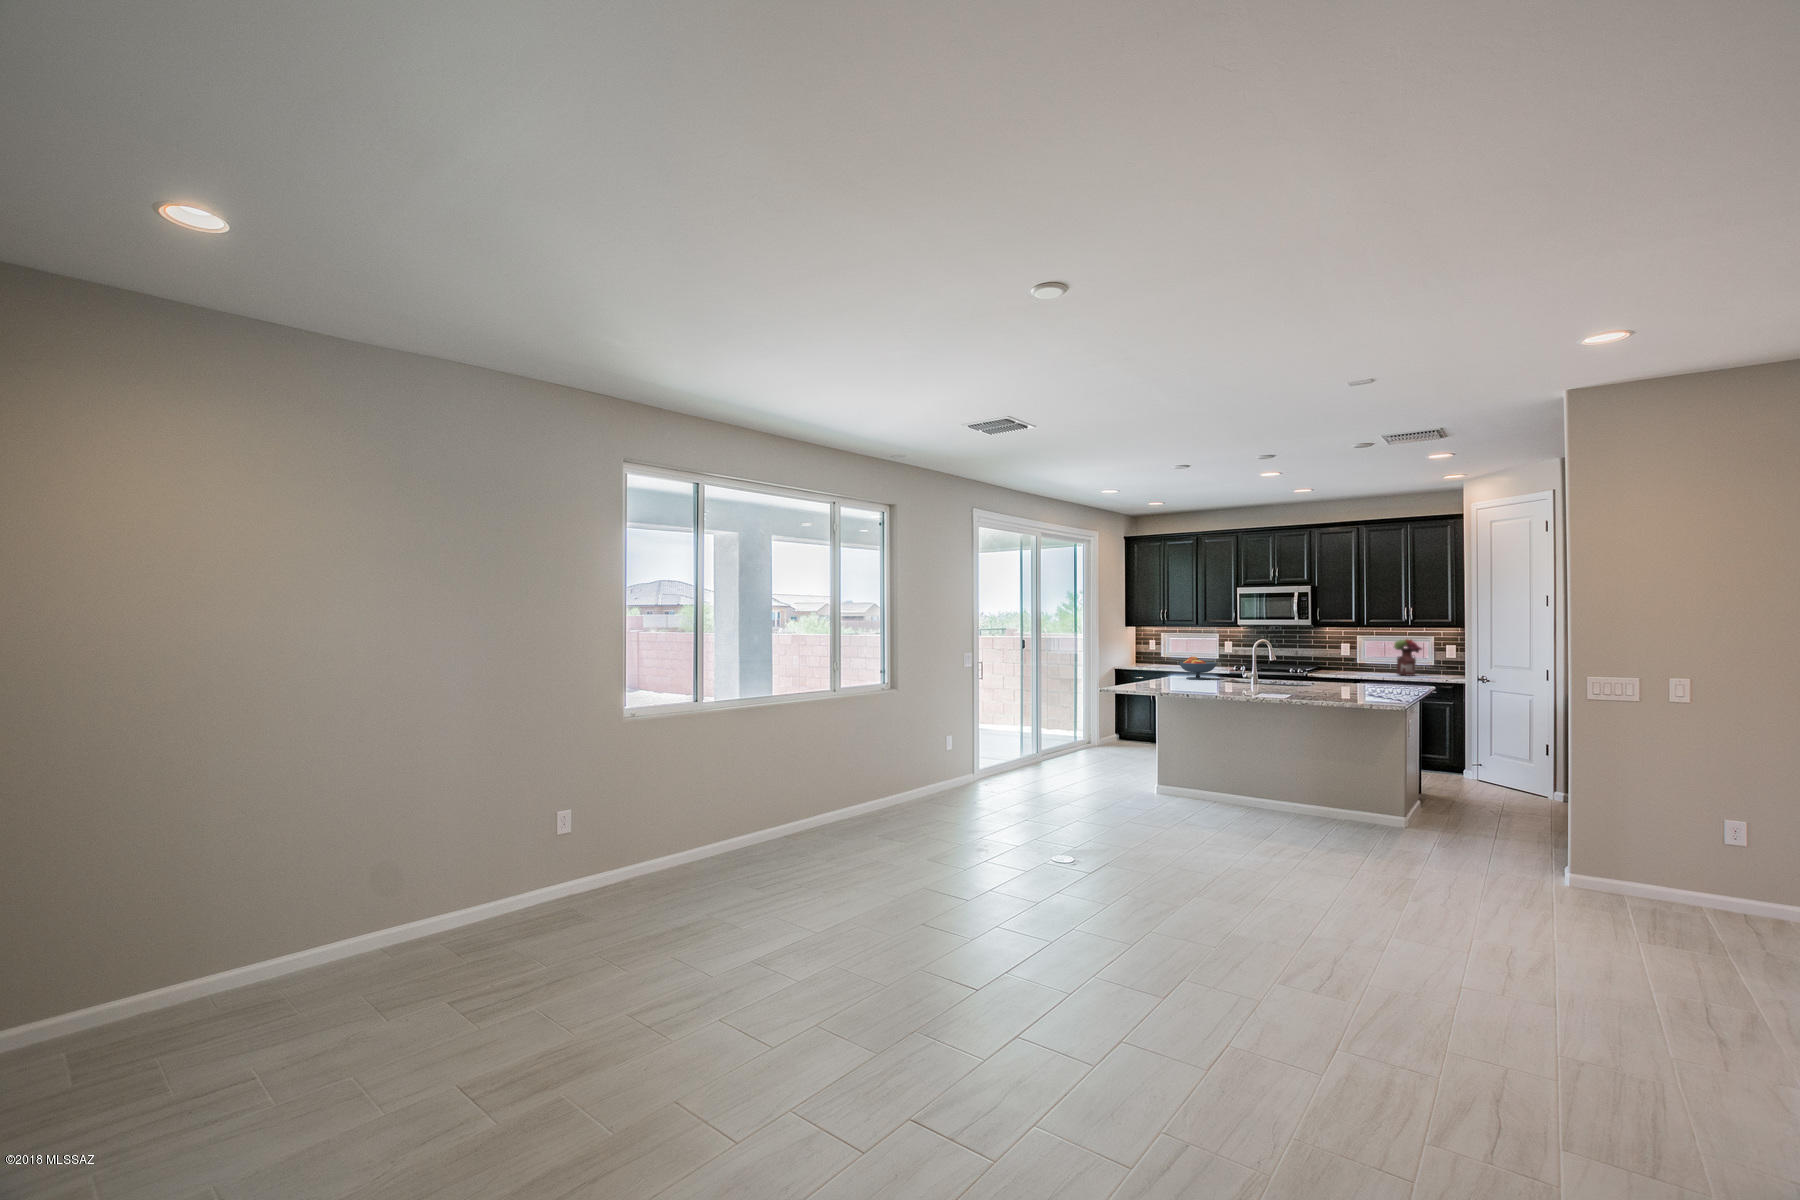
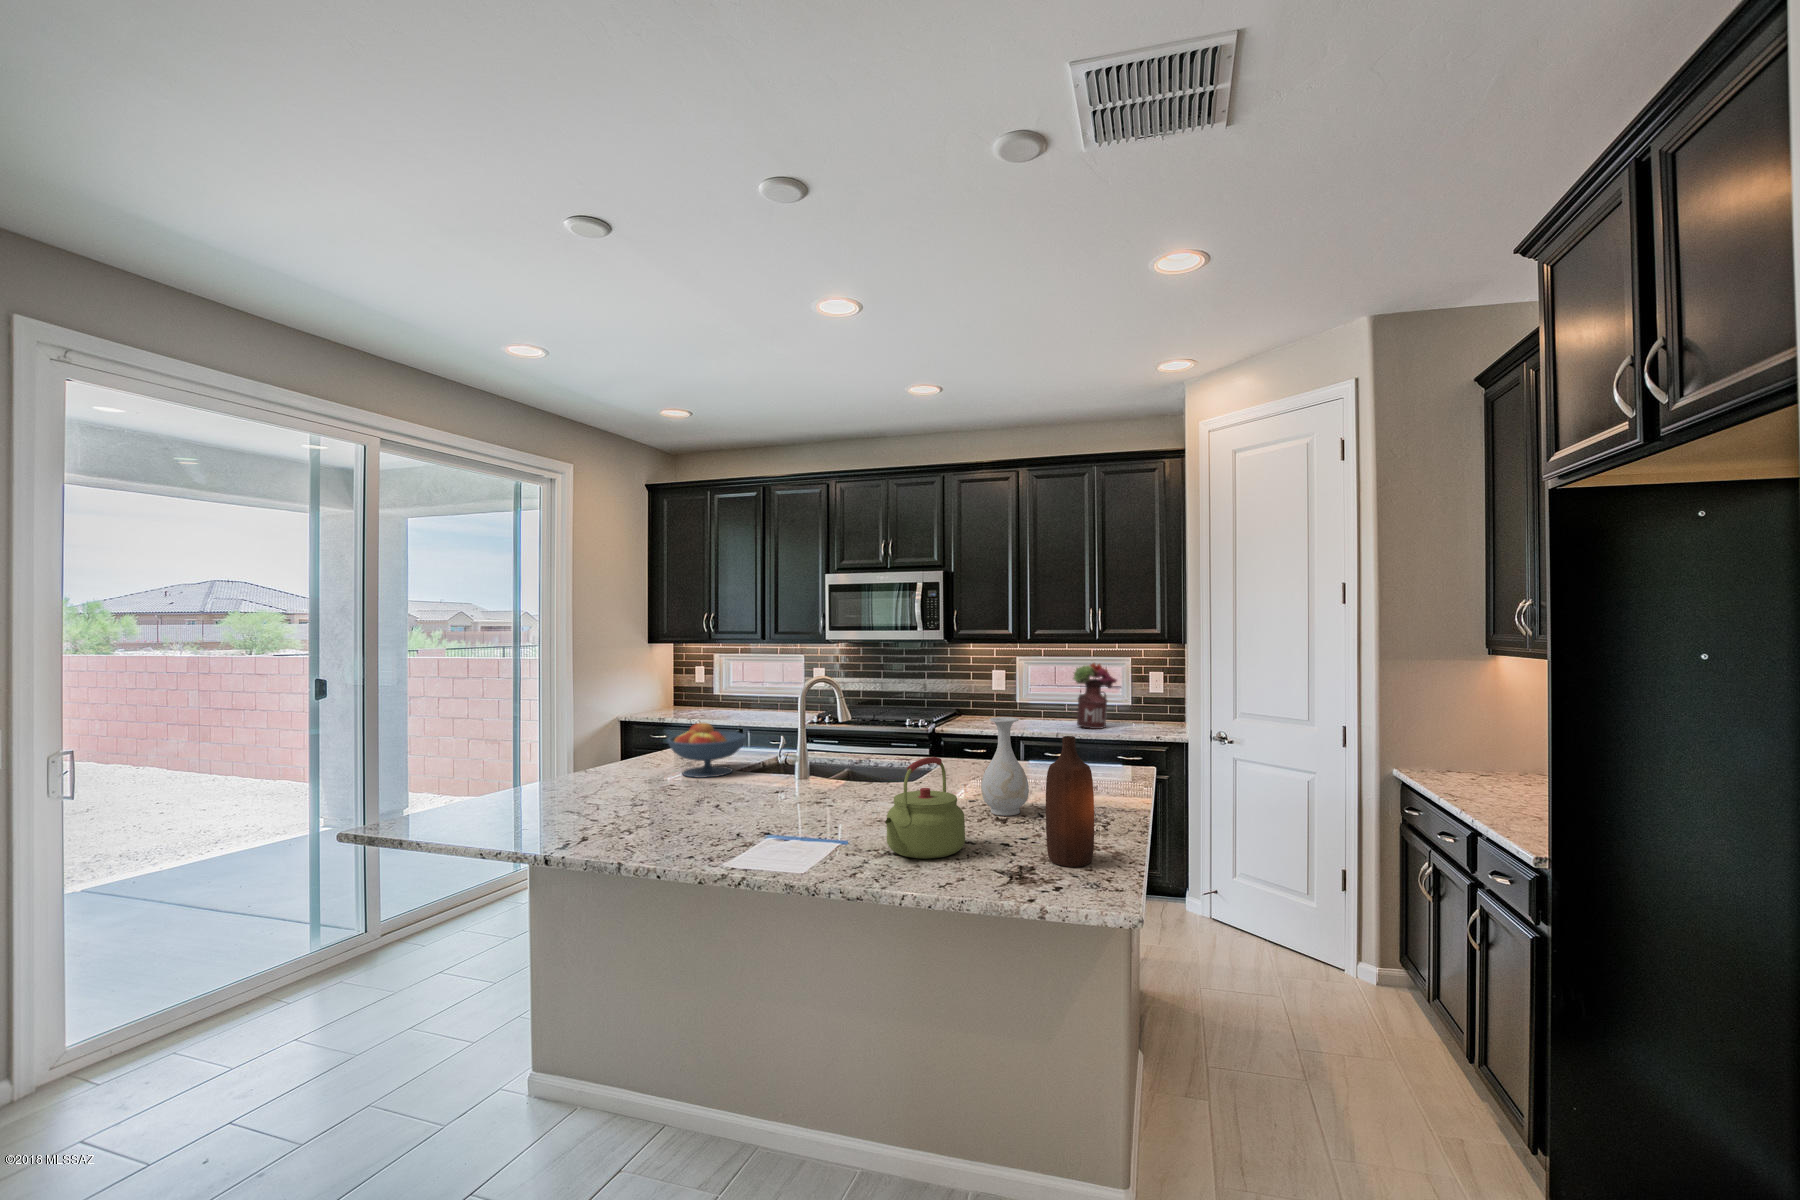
bottle: none [1370,648,1391,694] -> present [1046,736,1094,867]
vase: none [1341,649,1364,688] -> present [981,717,1029,816]
kettle: none [1304,657,1337,692] -> present [885,757,965,859]

